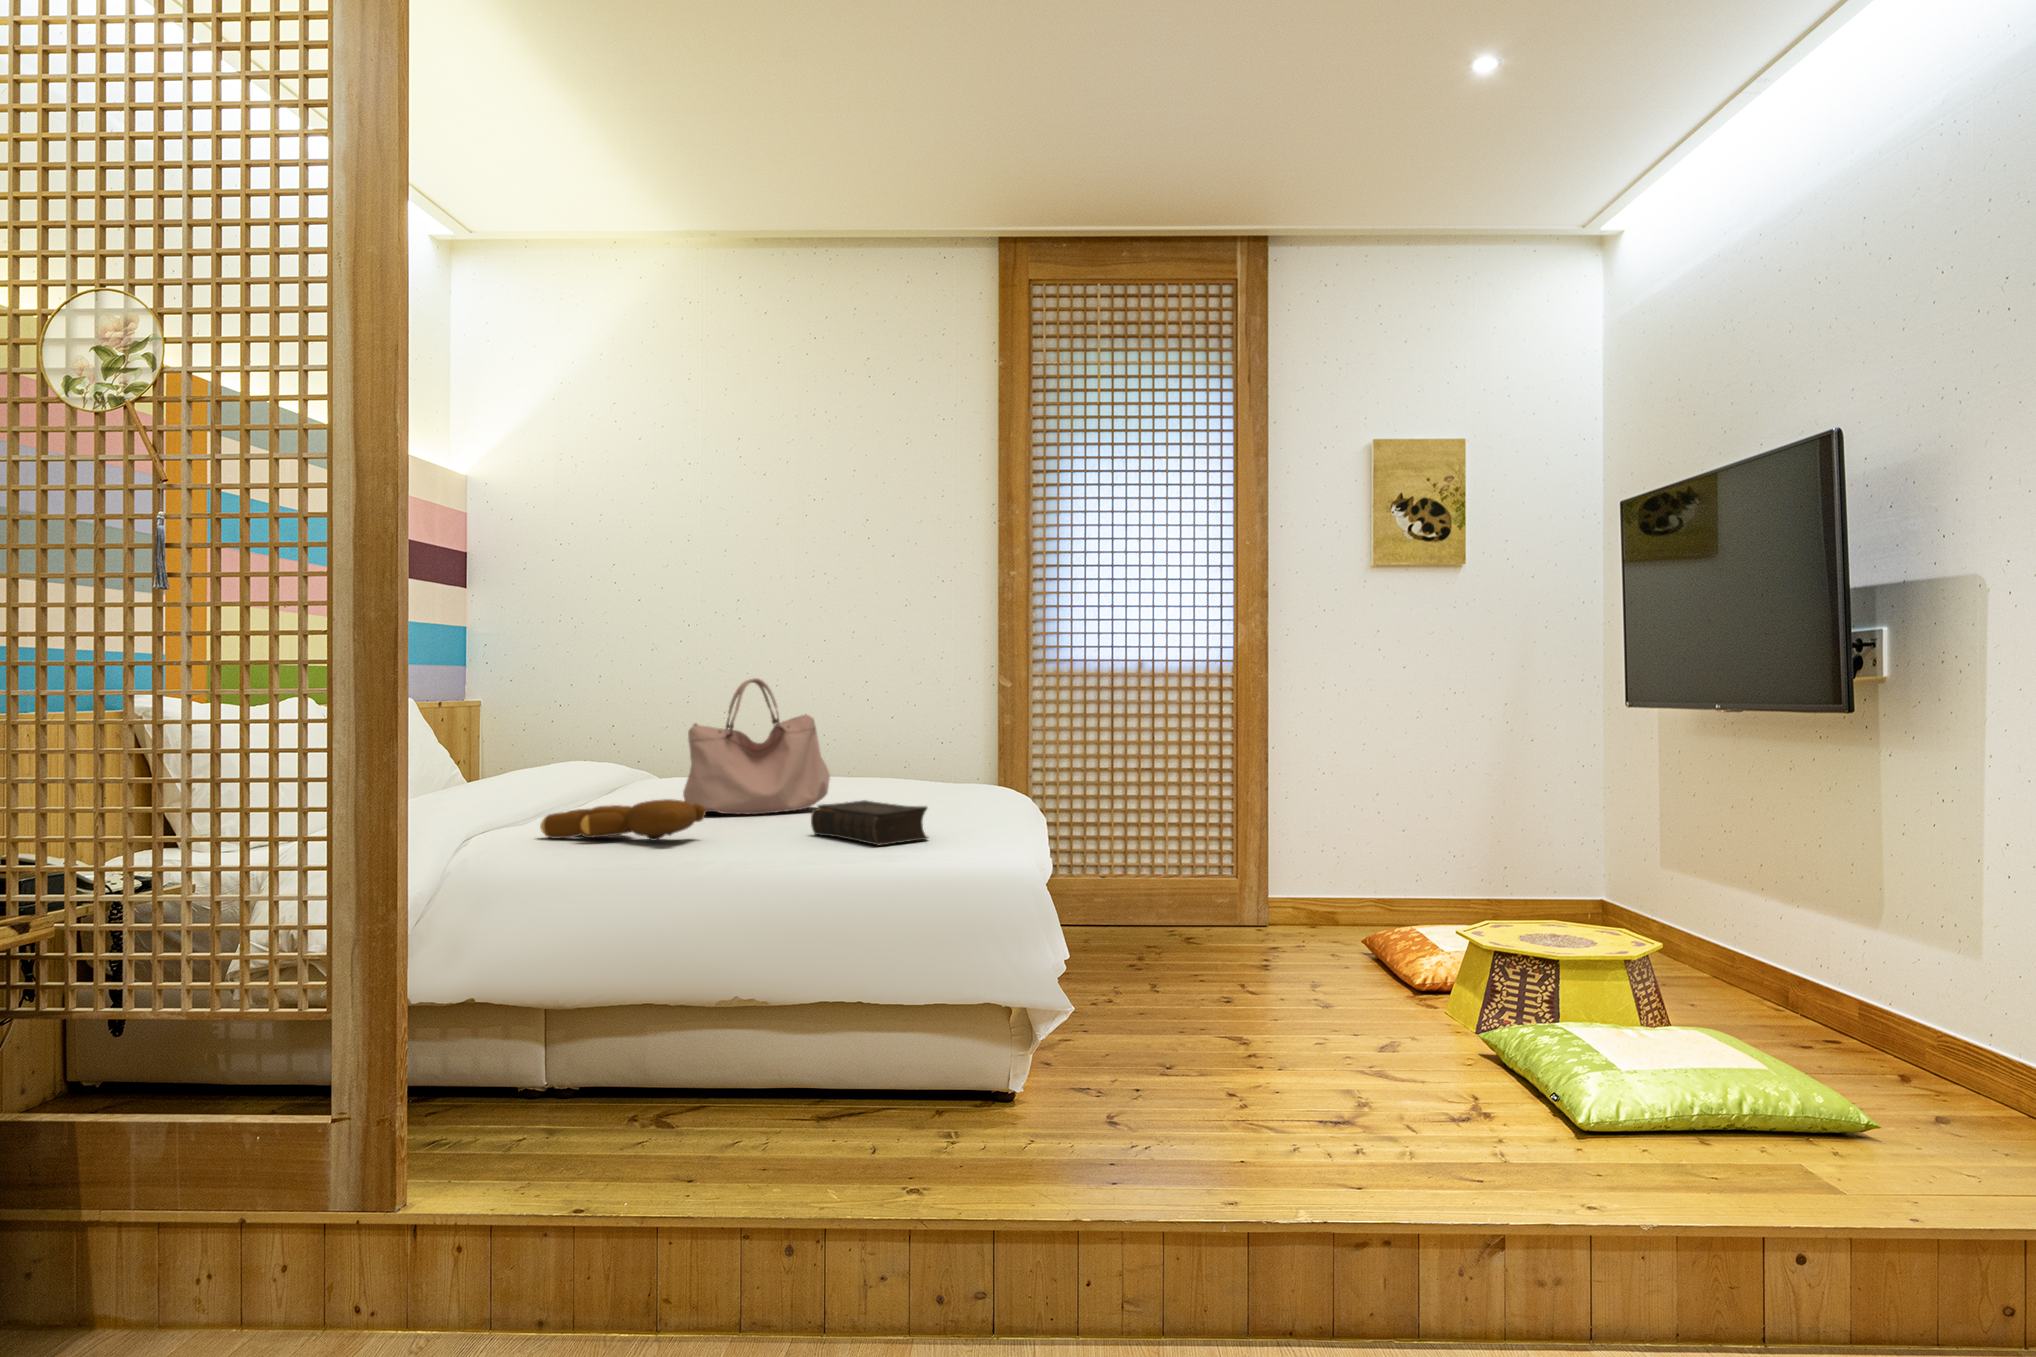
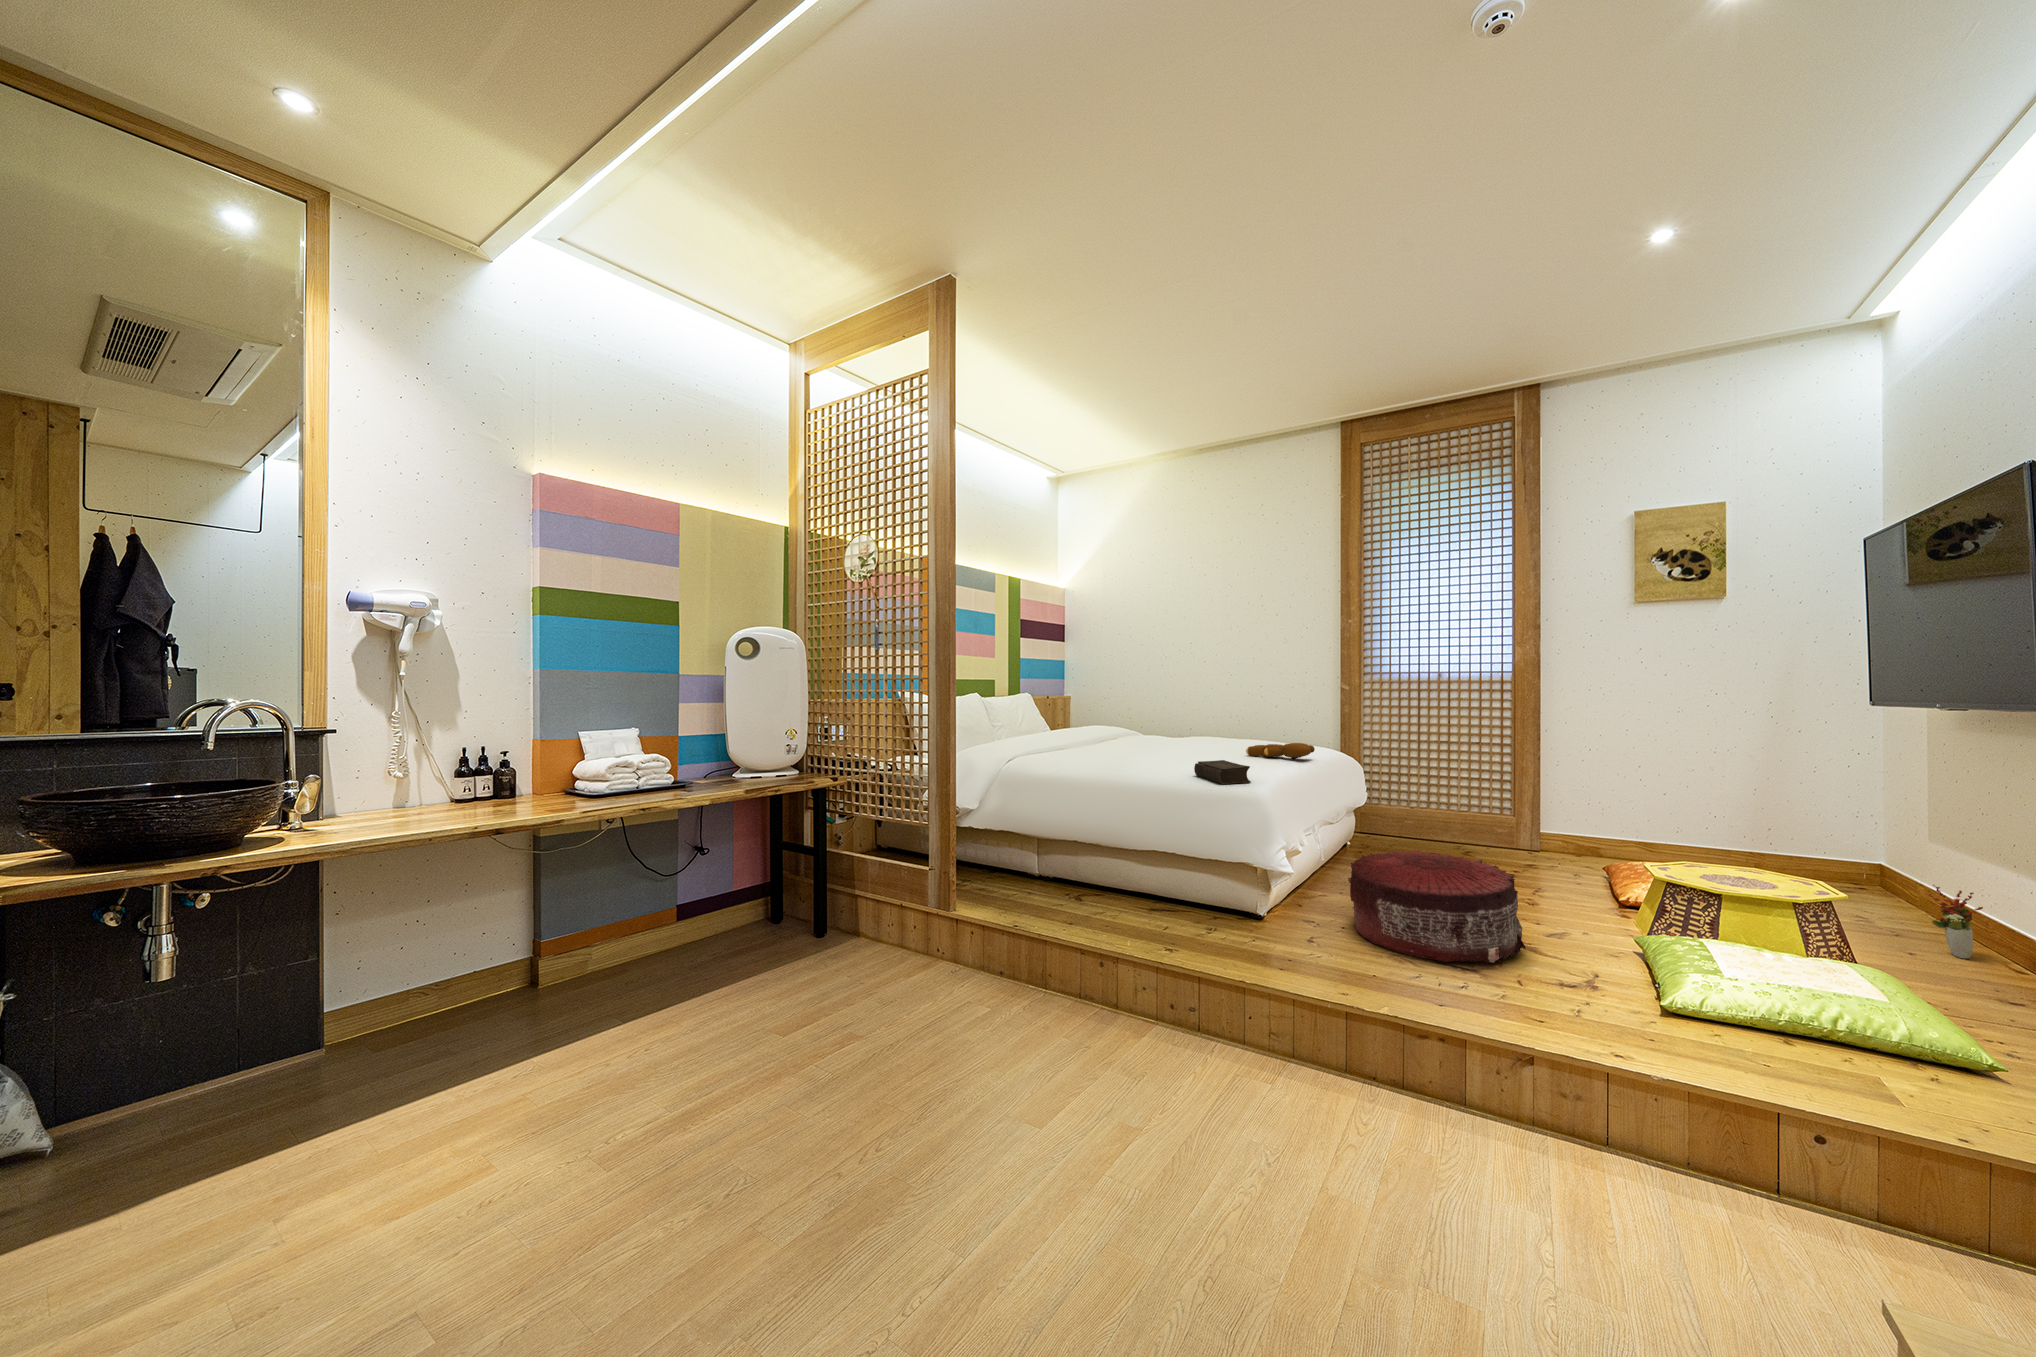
handbag: present [683,678,830,814] -> none [1143,695,1216,762]
teddy bear: present [540,799,706,841] -> present [1246,743,1315,759]
decorative plant: none [1706,914,1755,1003] -> present [1929,885,1983,959]
pouf: none [1099,939,1372,1136] -> present [1348,850,1526,963]

